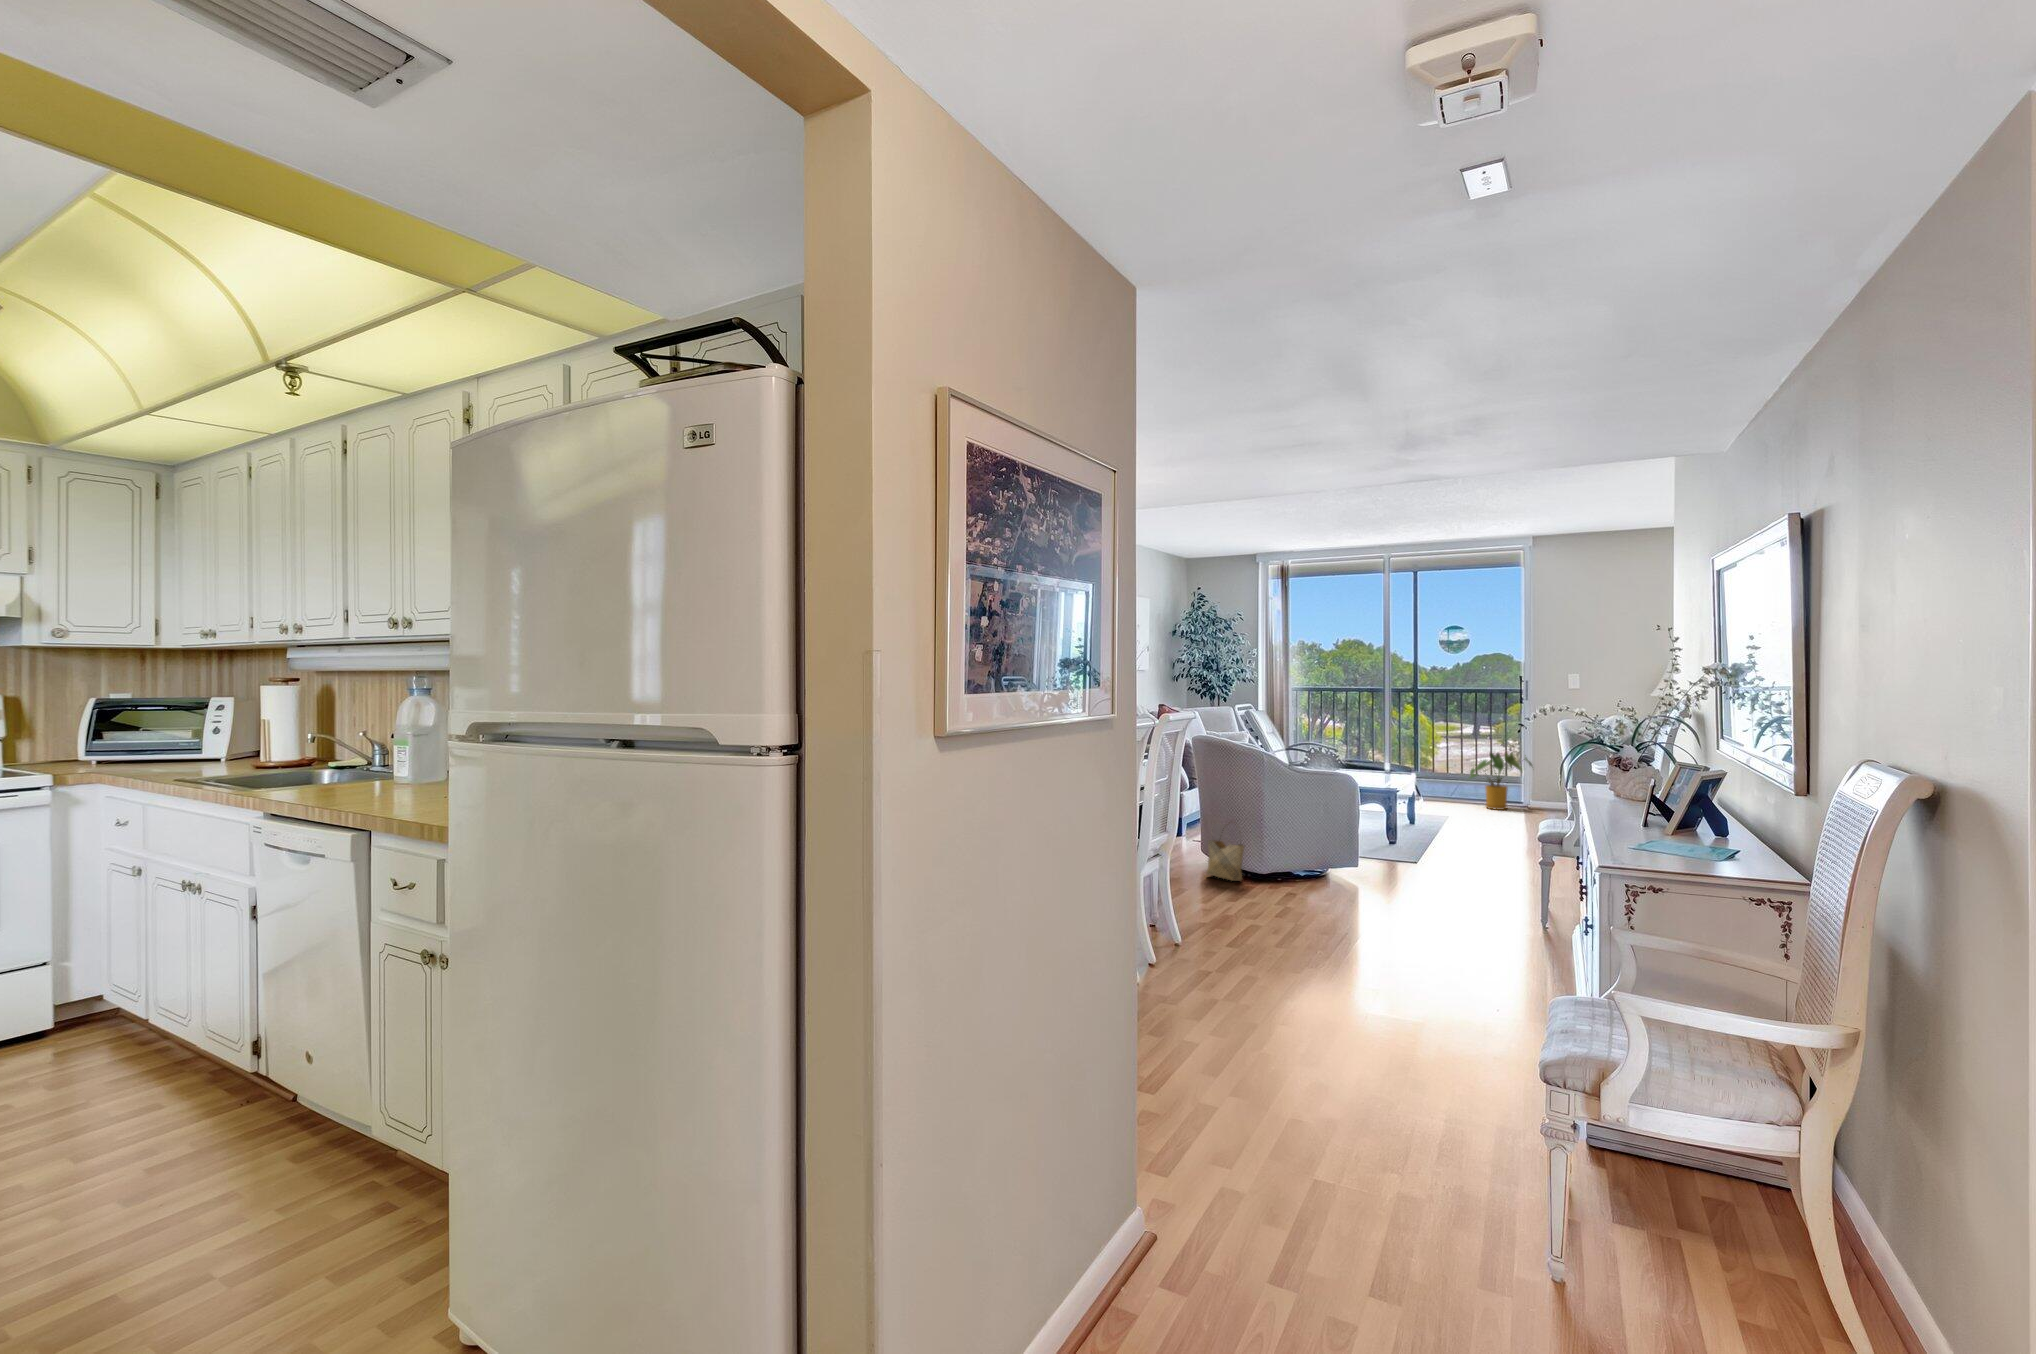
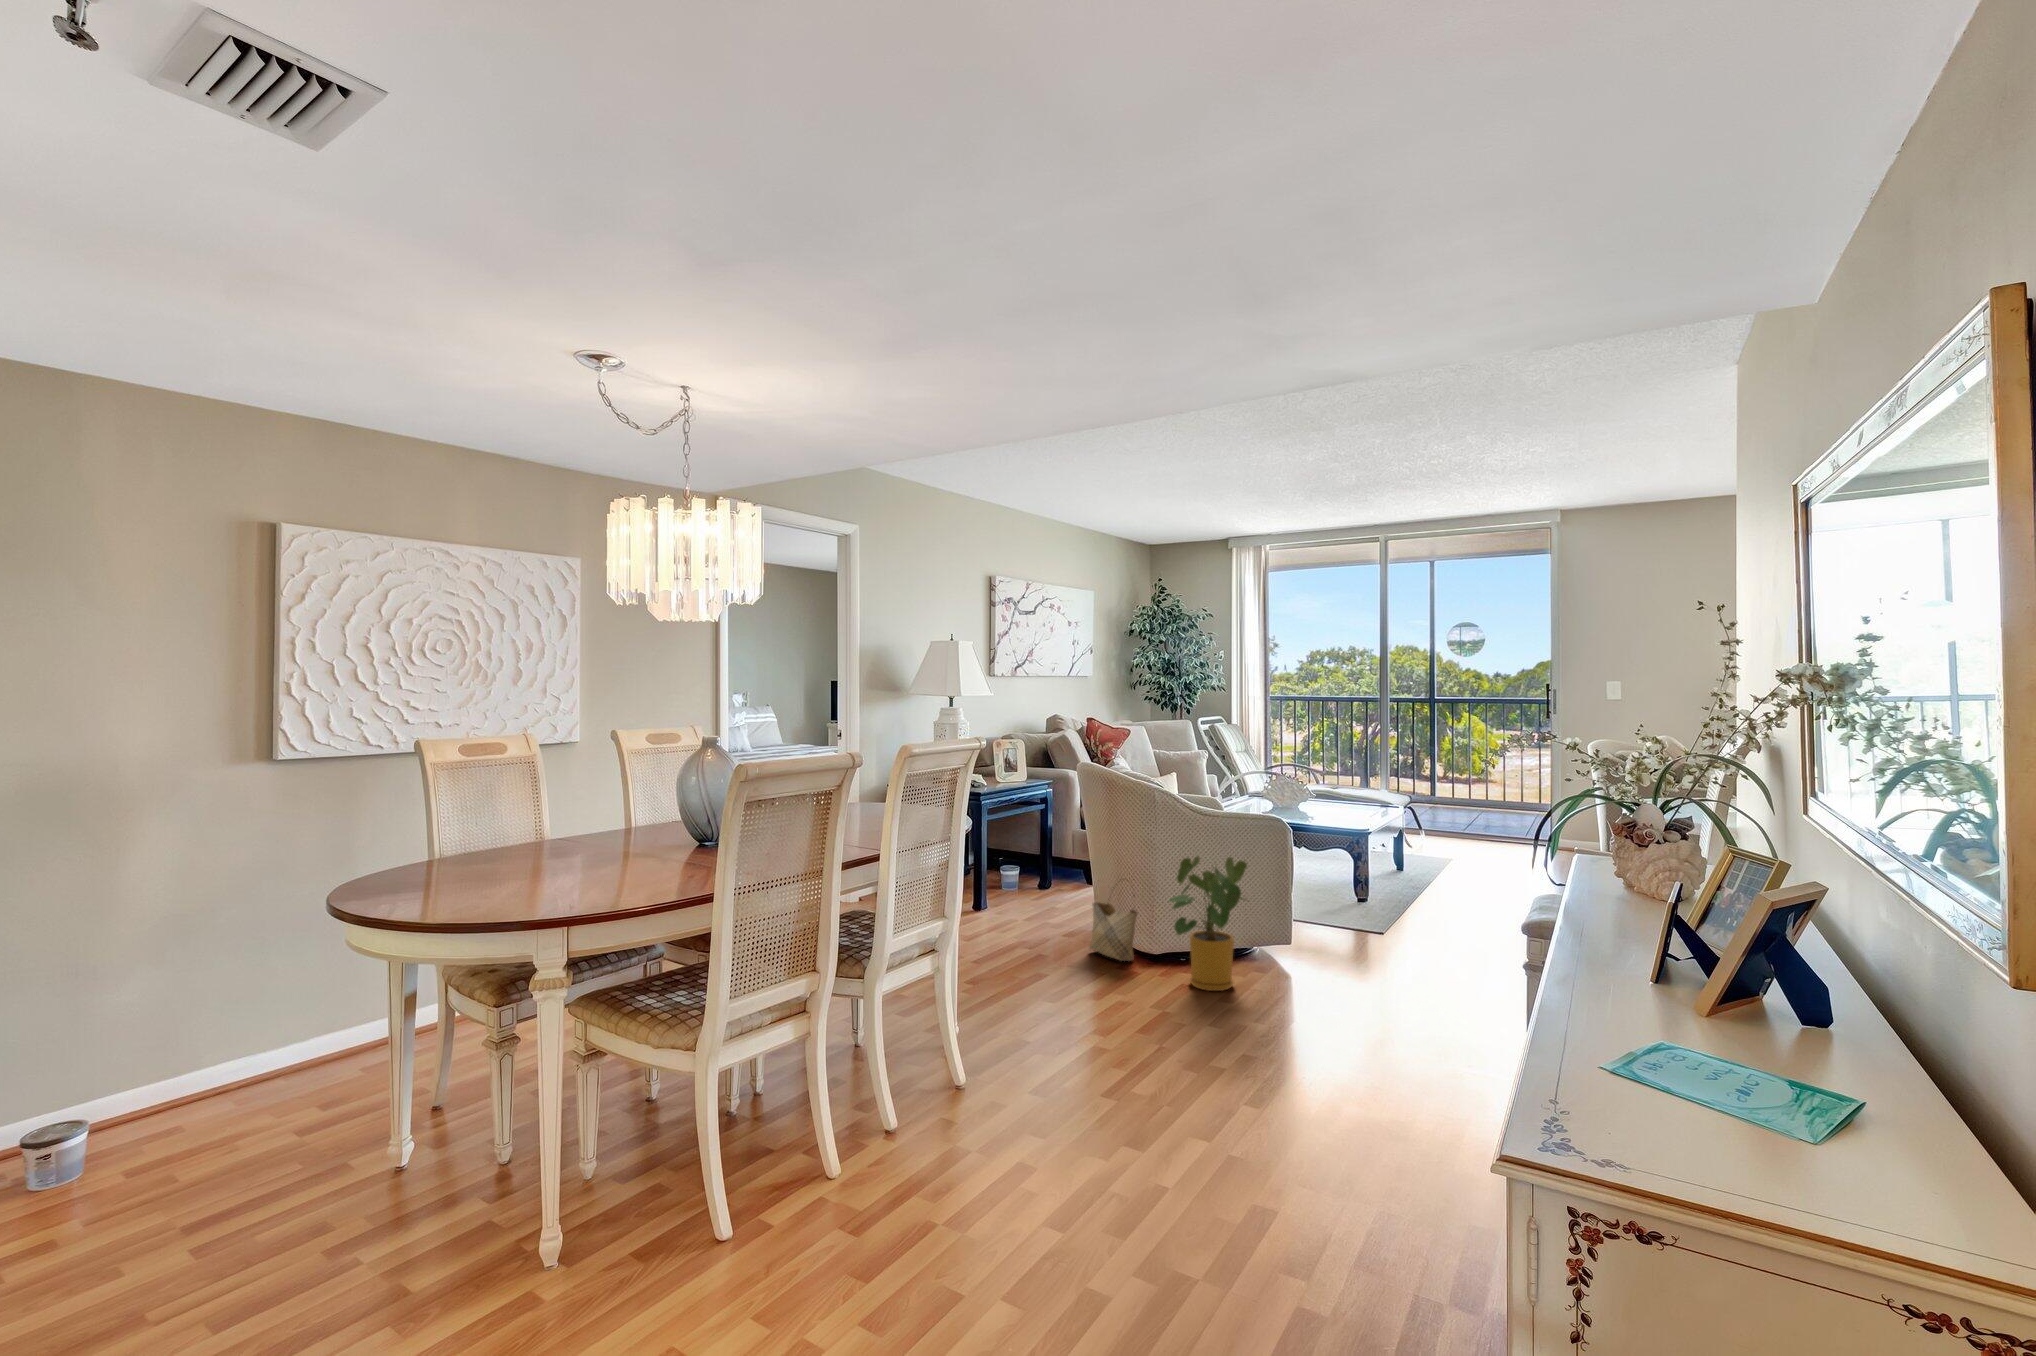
house plant: present [1470,753,1532,810] -> present [1169,856,1247,991]

